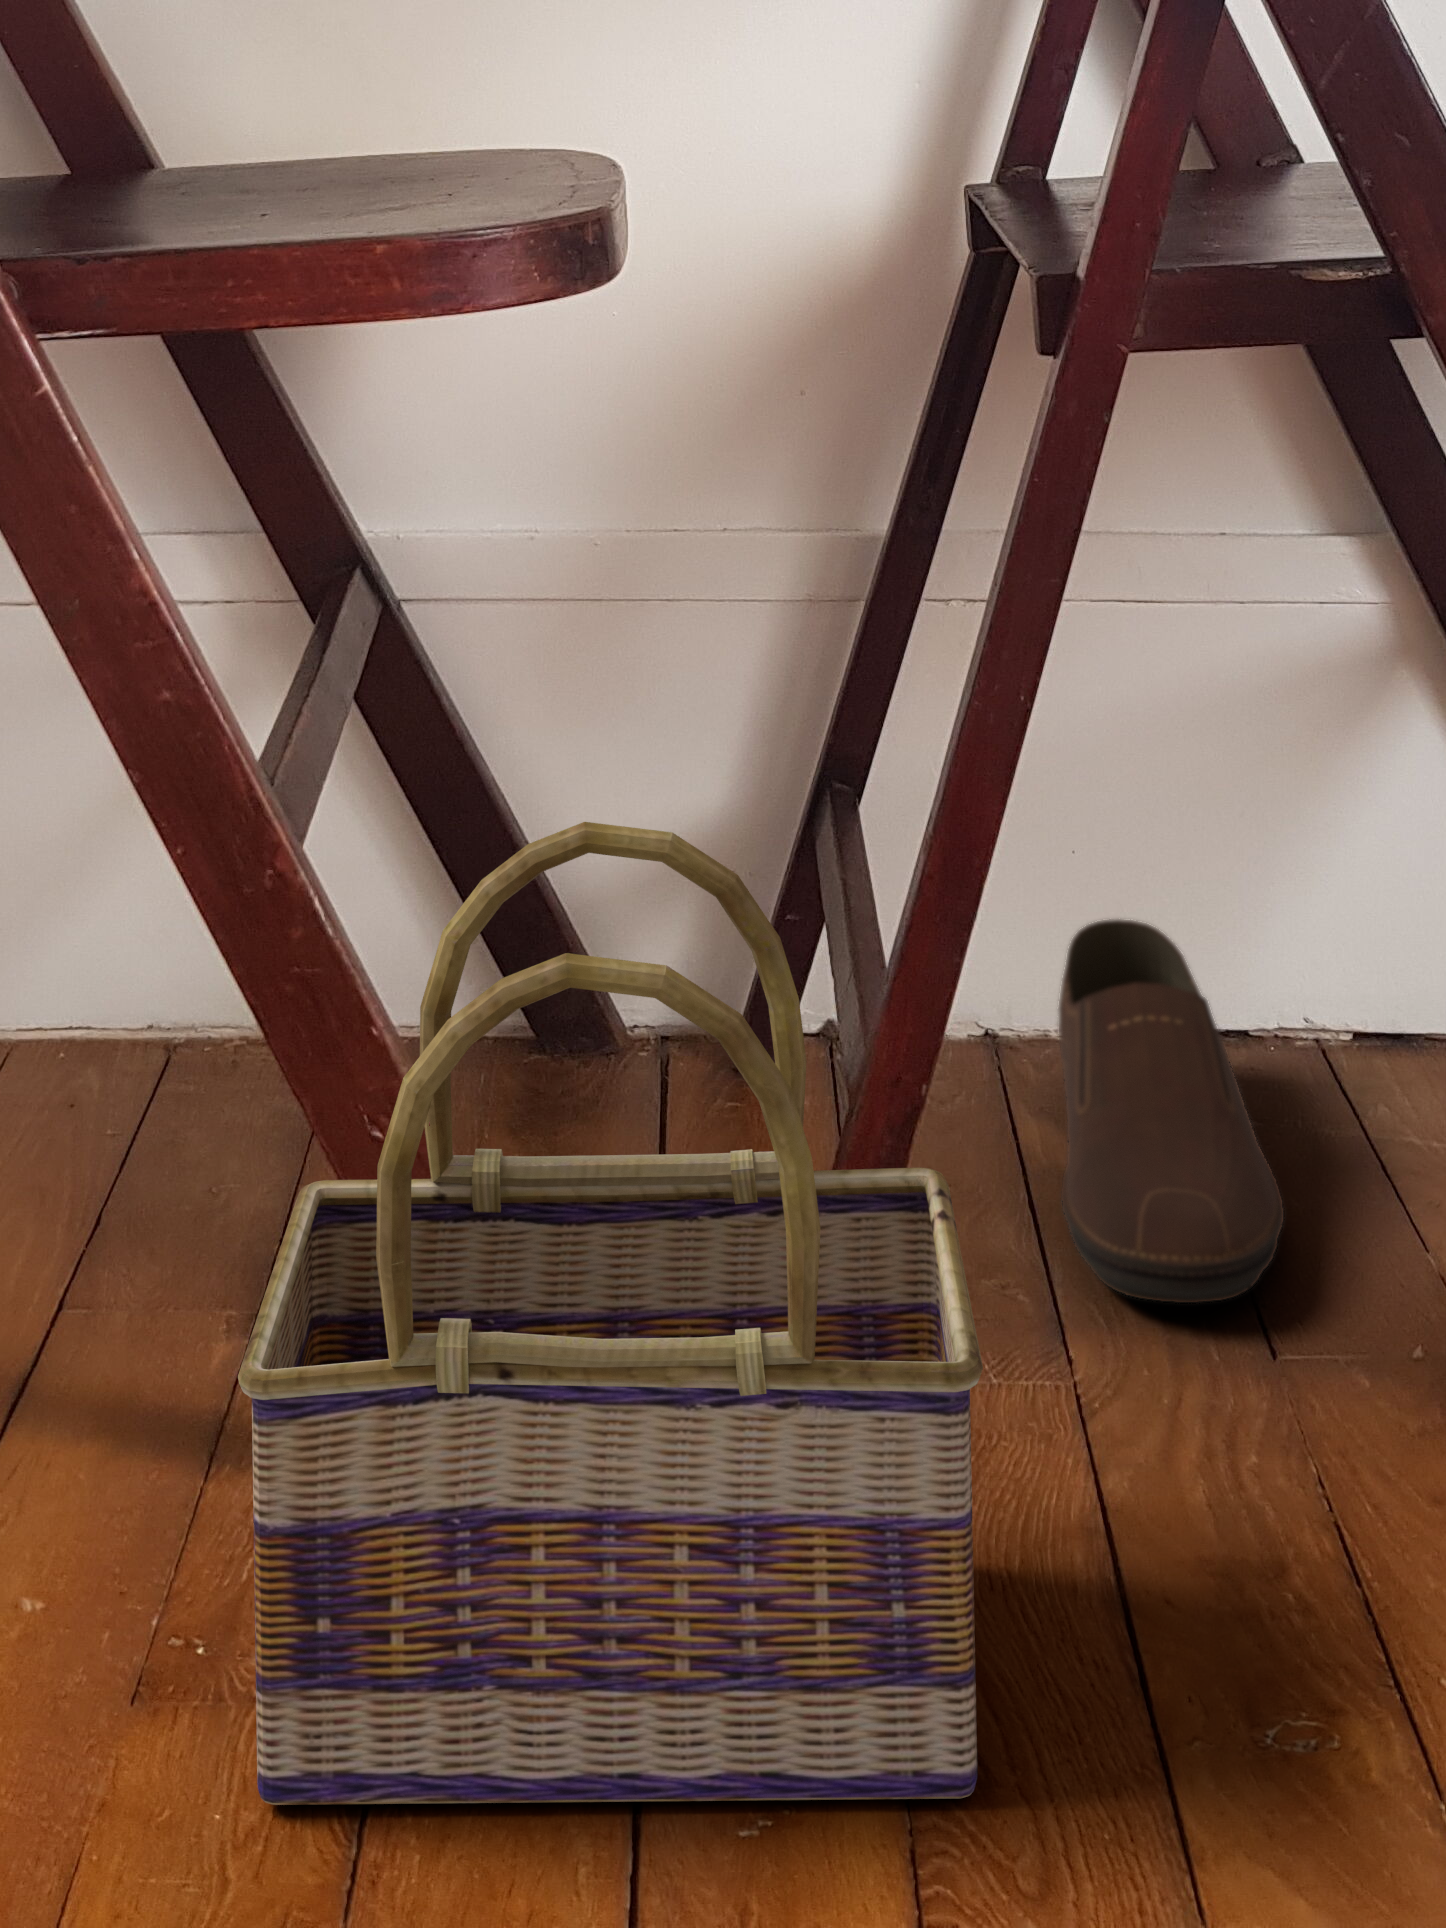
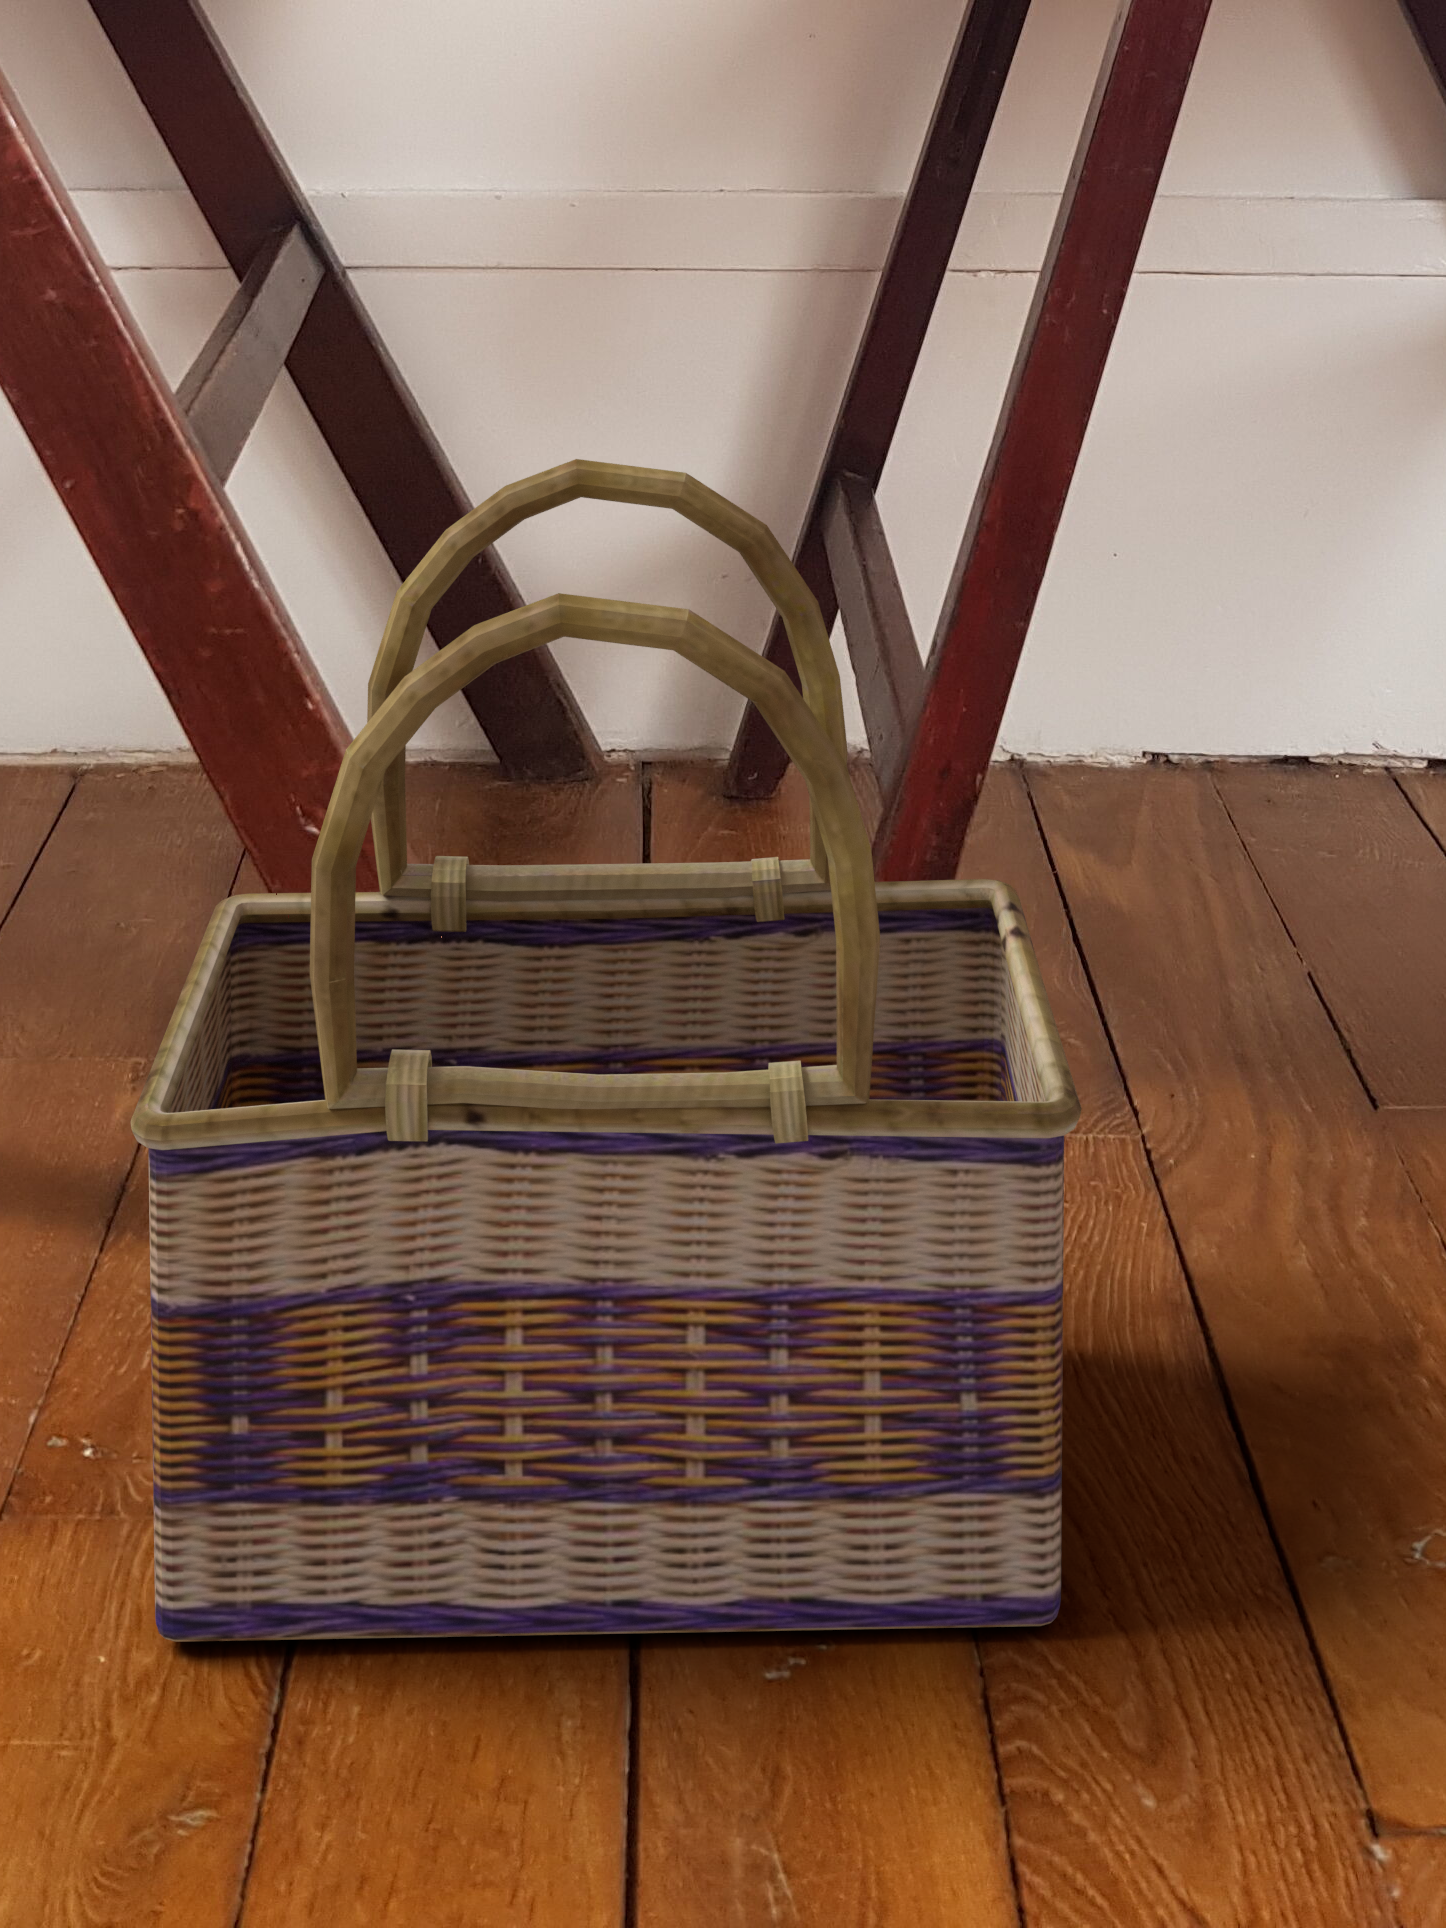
shoe: present [1059,919,1284,1303] -> none [1109,631,1379,1047]

